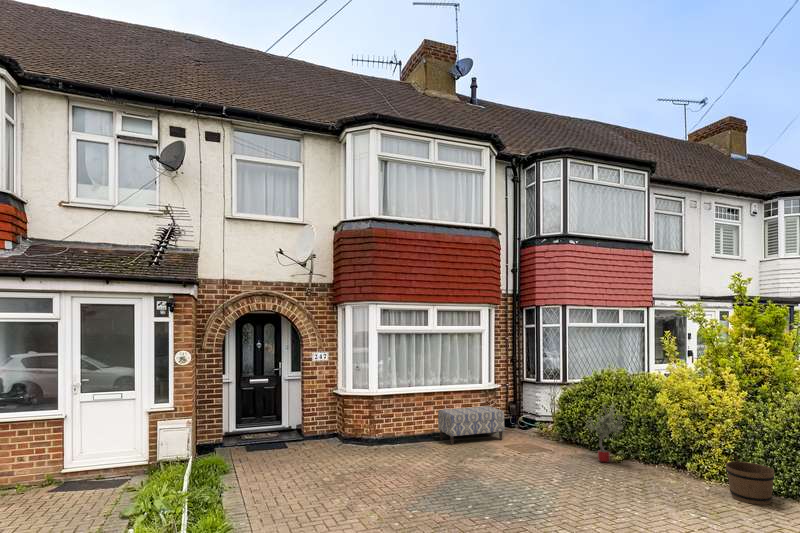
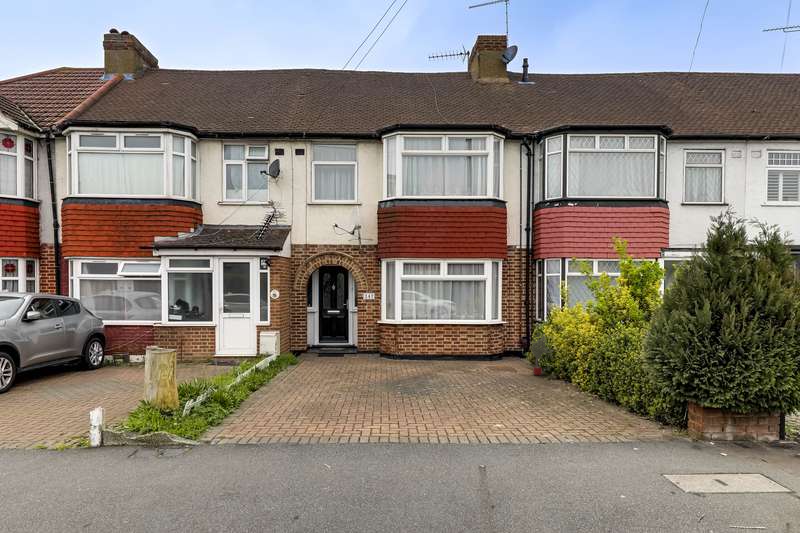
bench: present [438,406,504,445] -> none [447,335,494,360]
bucket: present [726,456,774,505] -> none [578,370,610,402]

